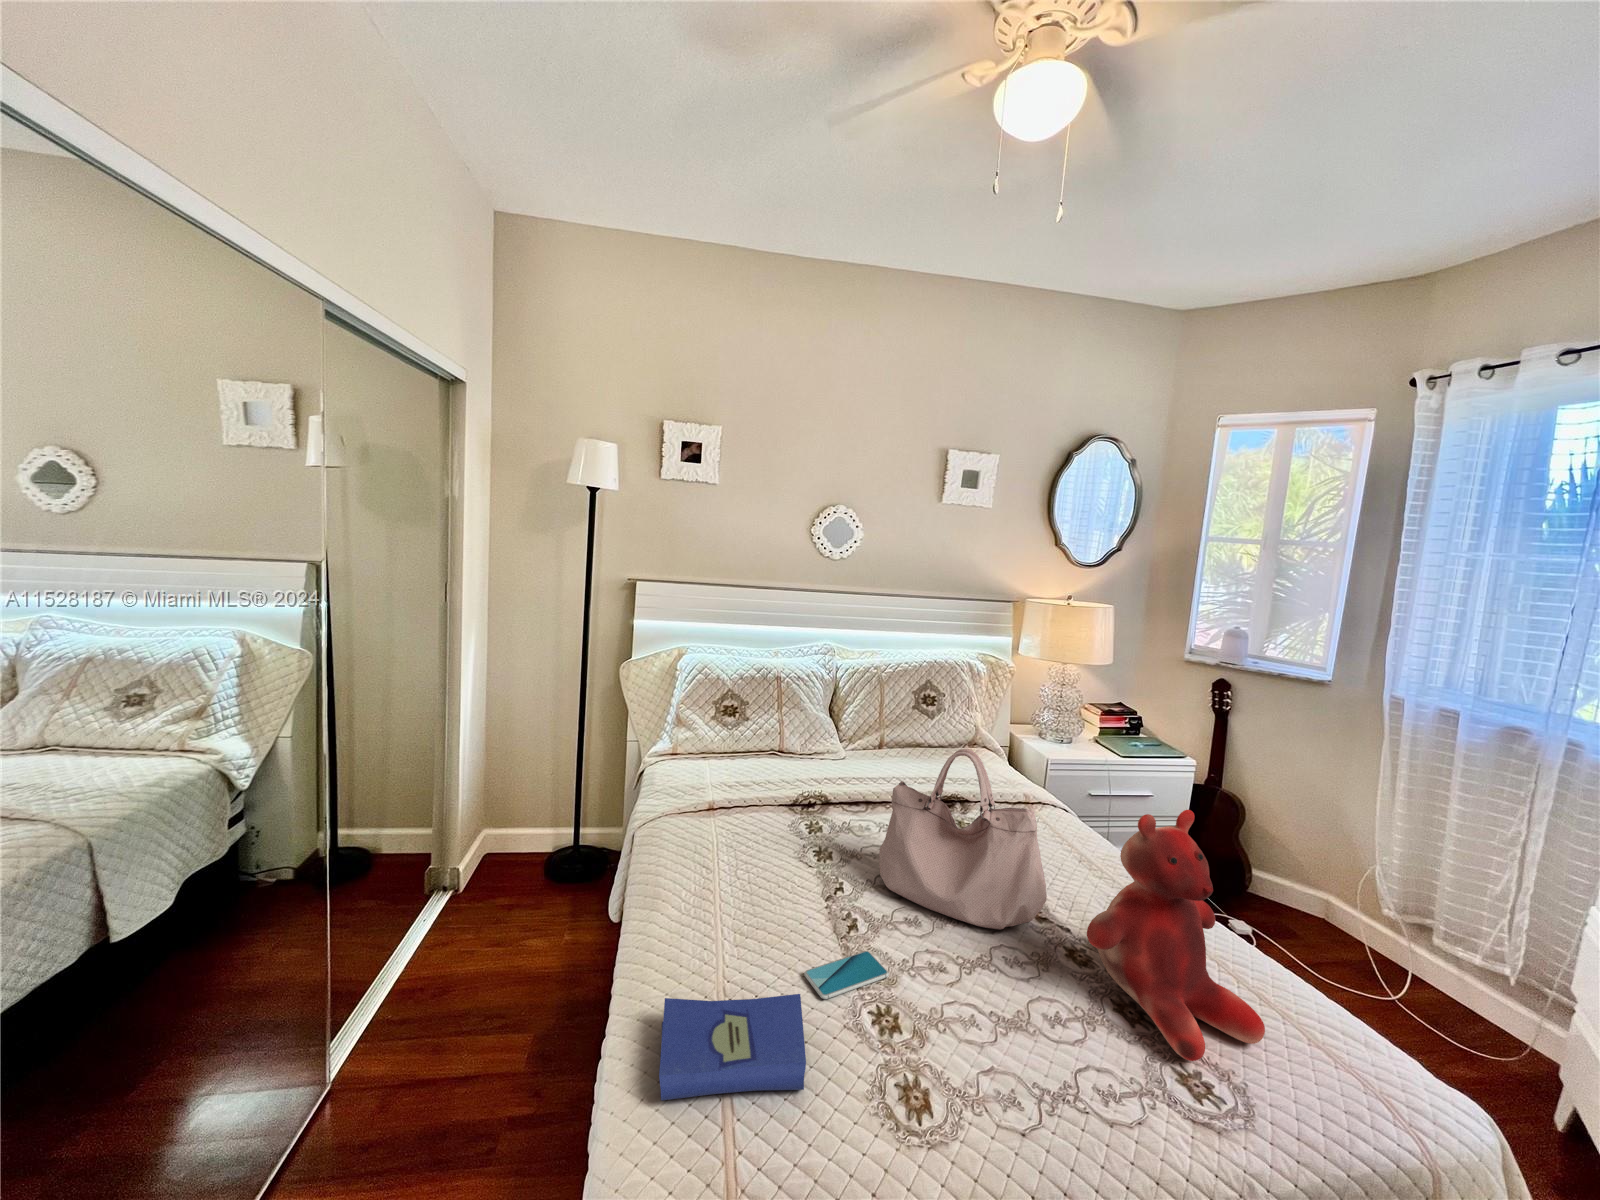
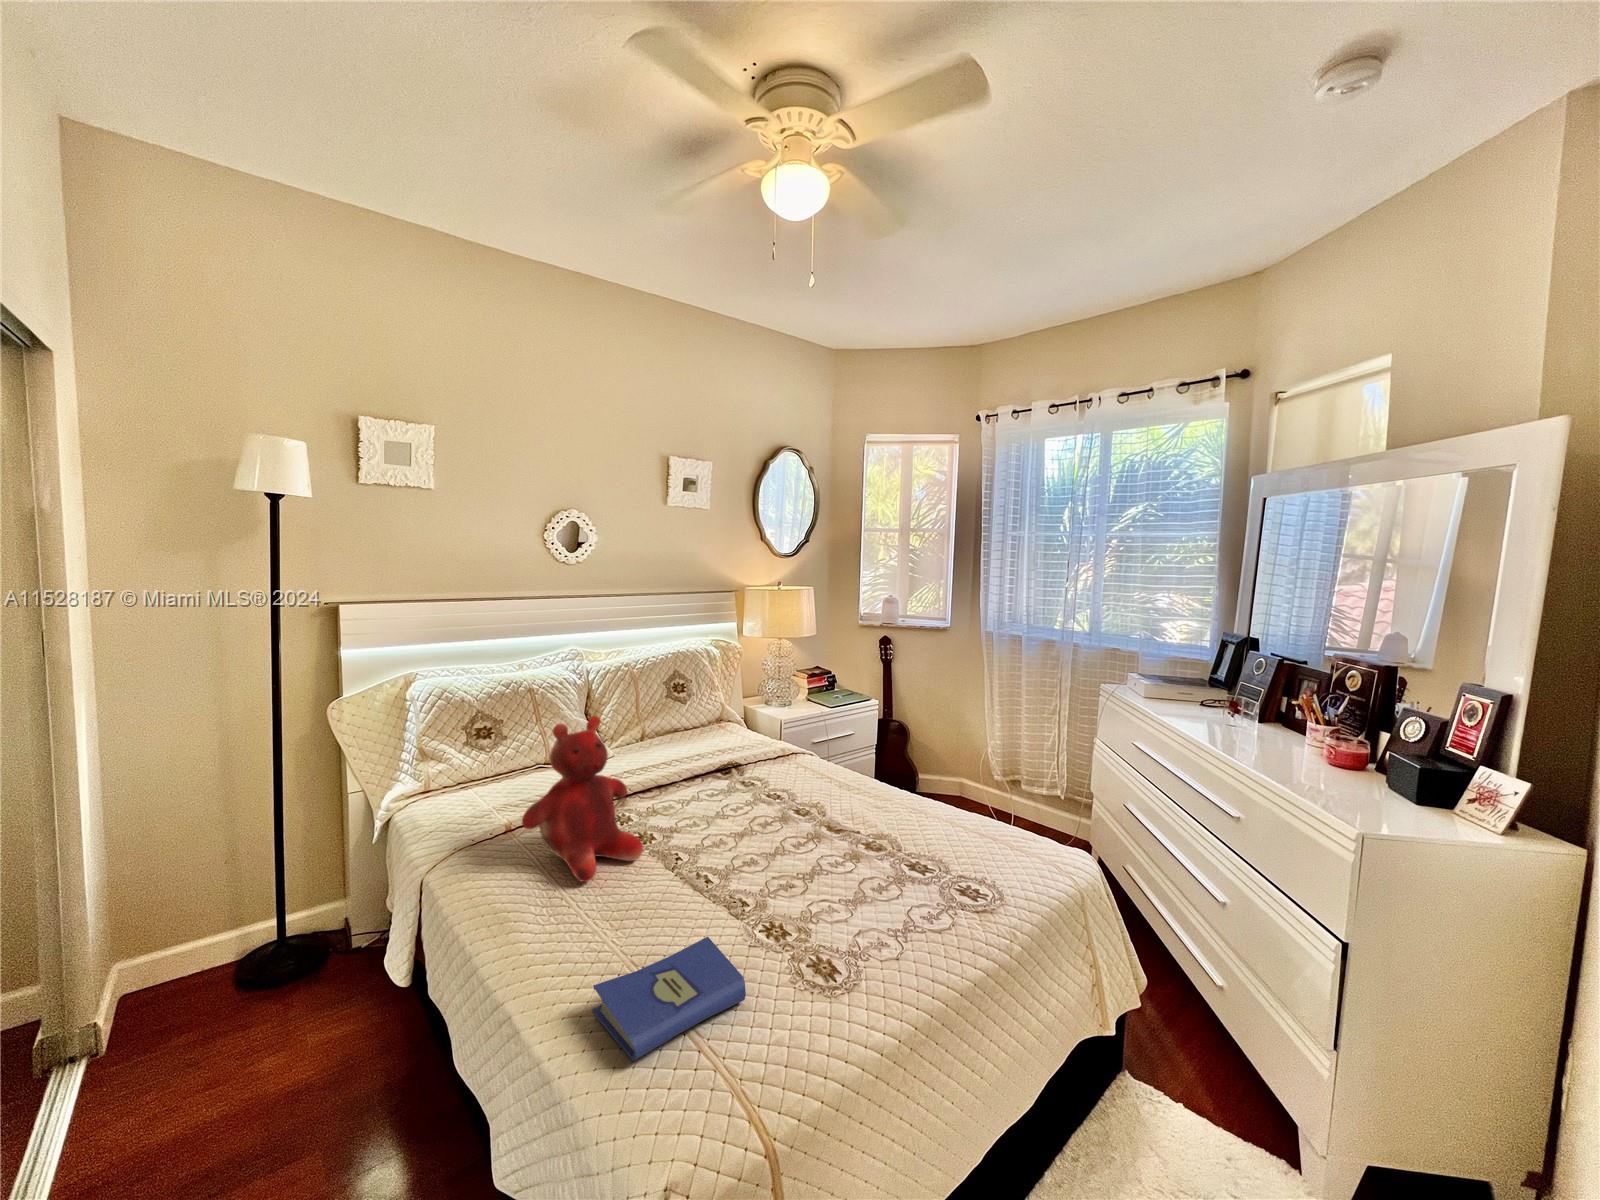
handbag: present [879,749,1047,929] -> none [704,710,845,849]
teddy bear: present [1087,810,1265,1061] -> present [522,716,643,882]
smartphone: present [804,951,889,999] -> none [692,893,758,938]

